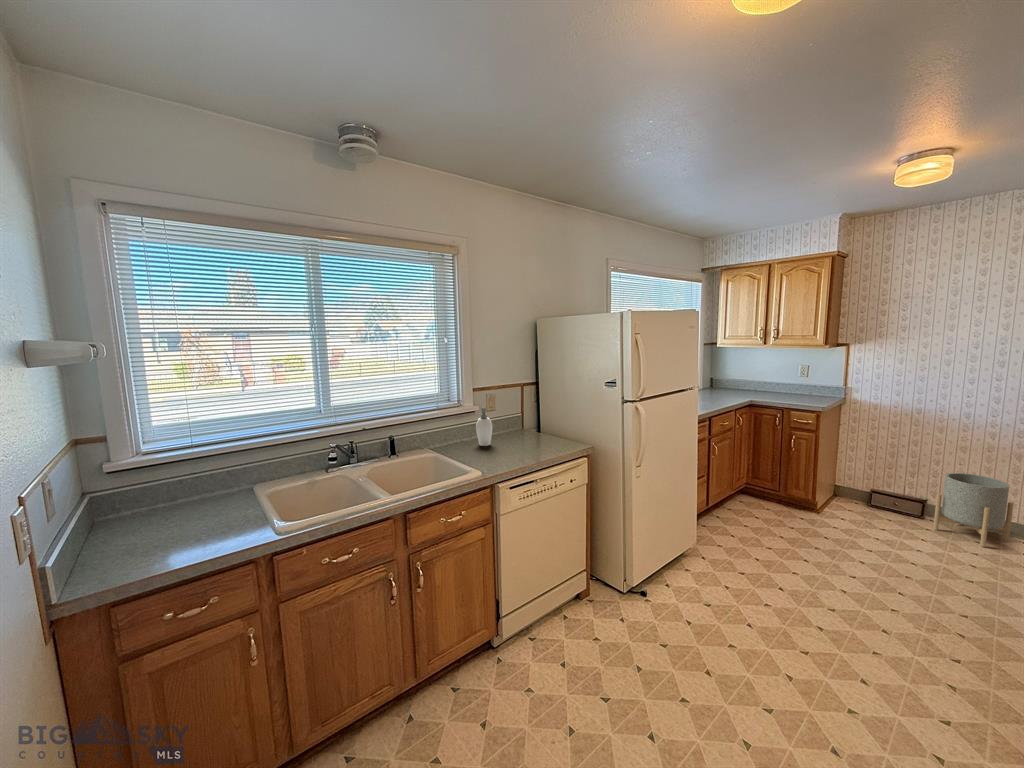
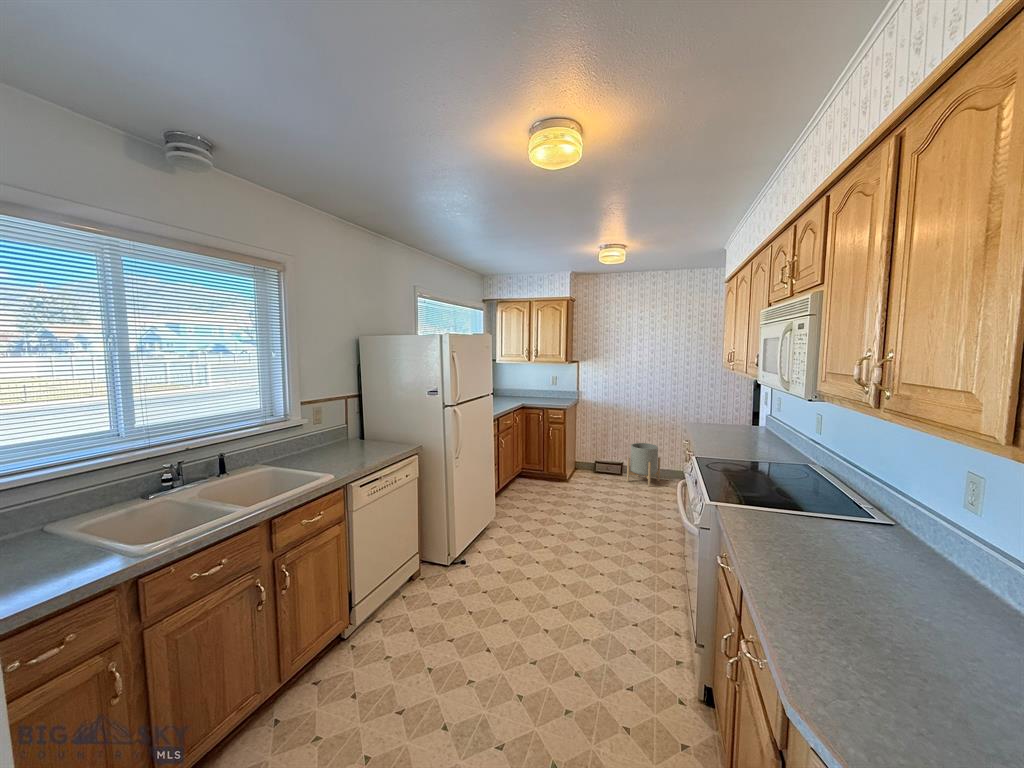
soap dispenser: present [476,407,494,446] -> none [308,419,331,456]

